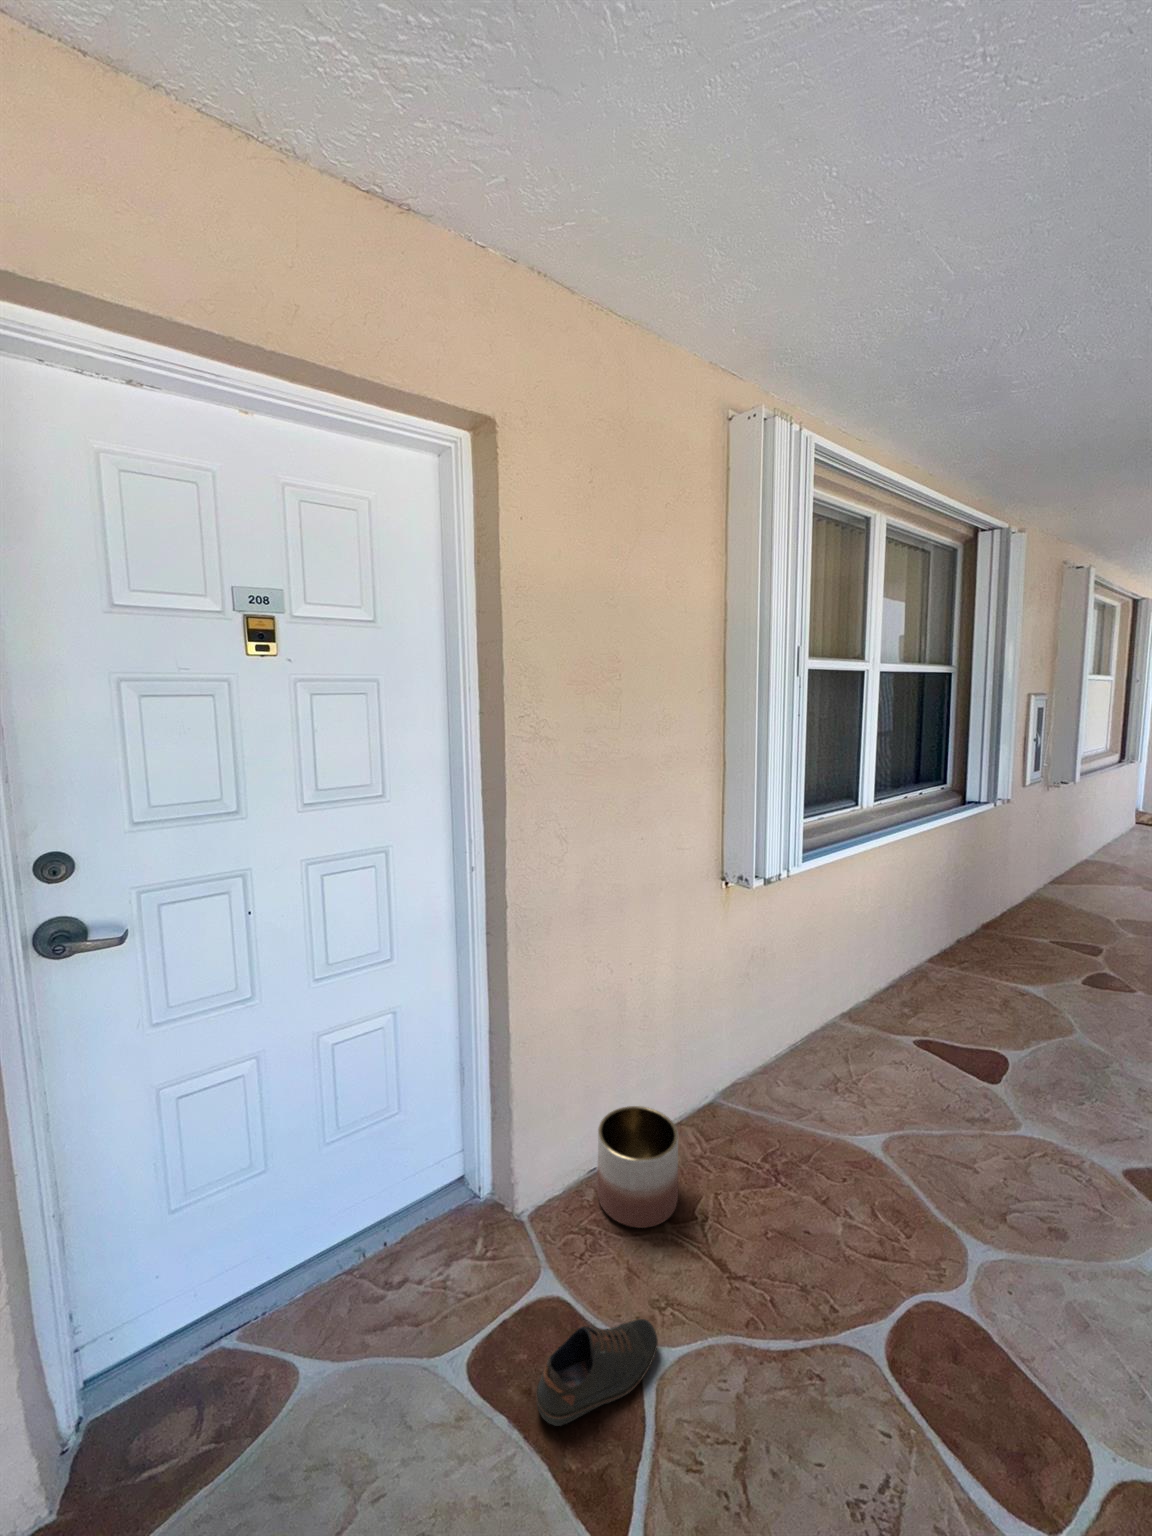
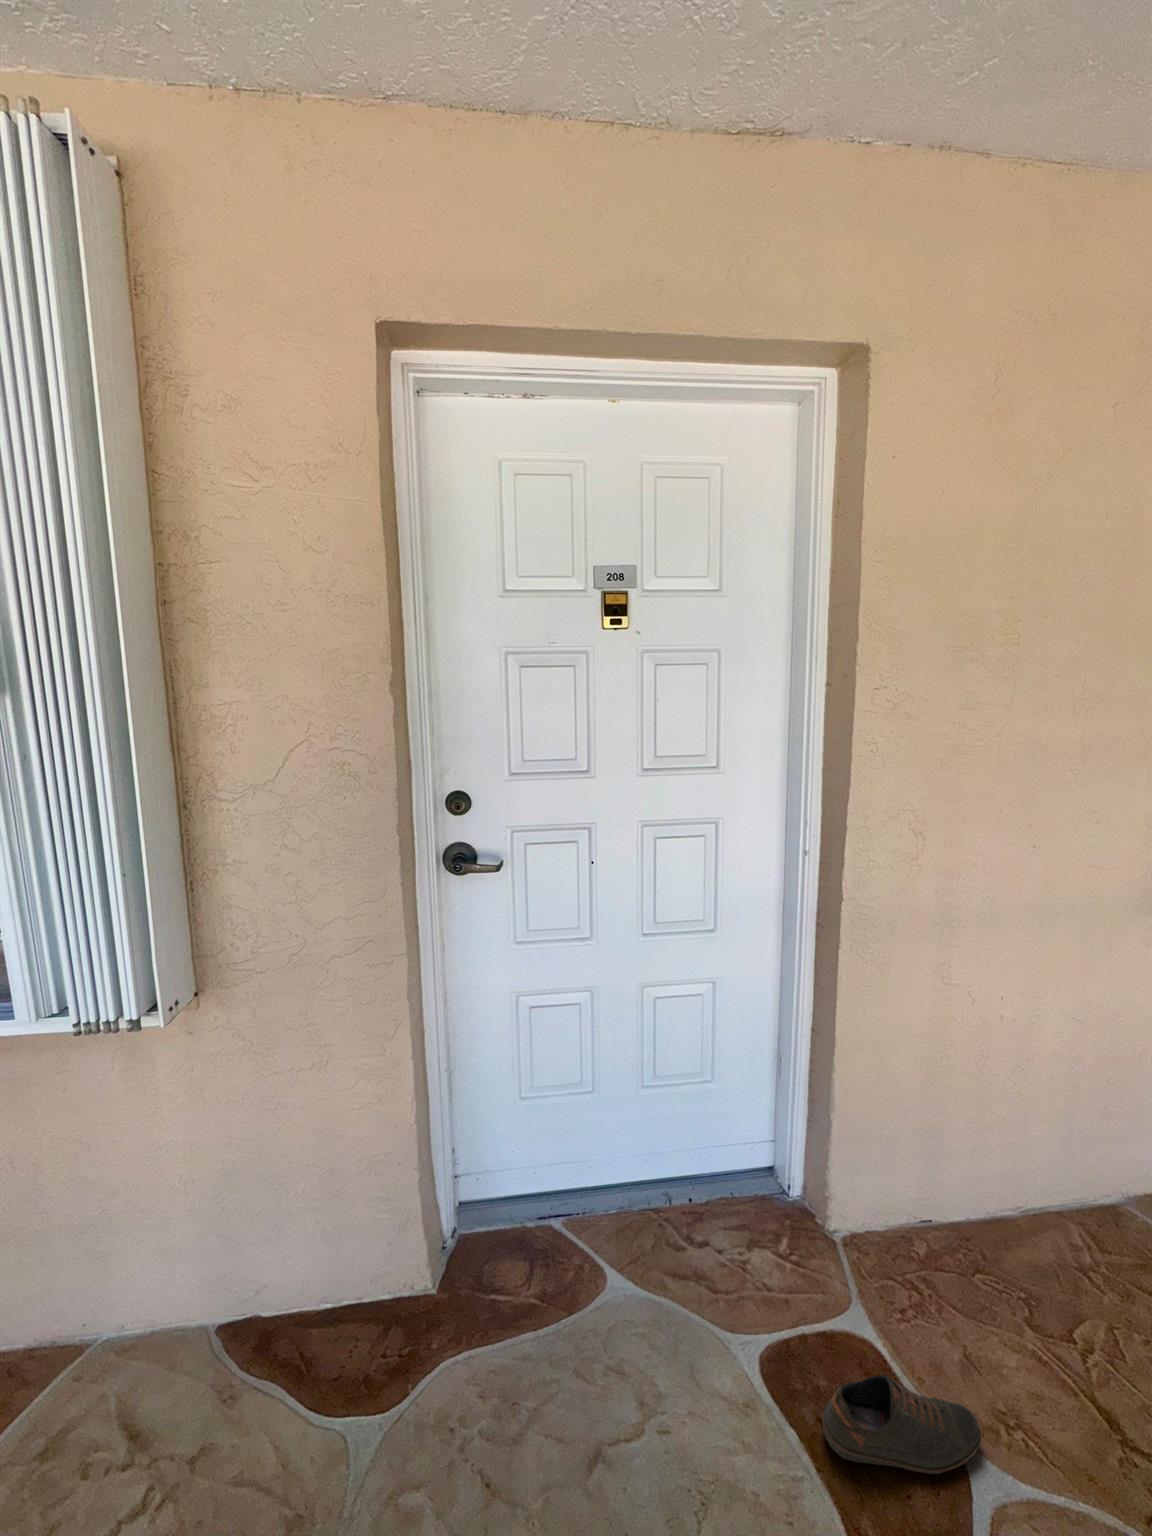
planter: present [597,1106,678,1228] -> none [931,1164,1051,1317]

